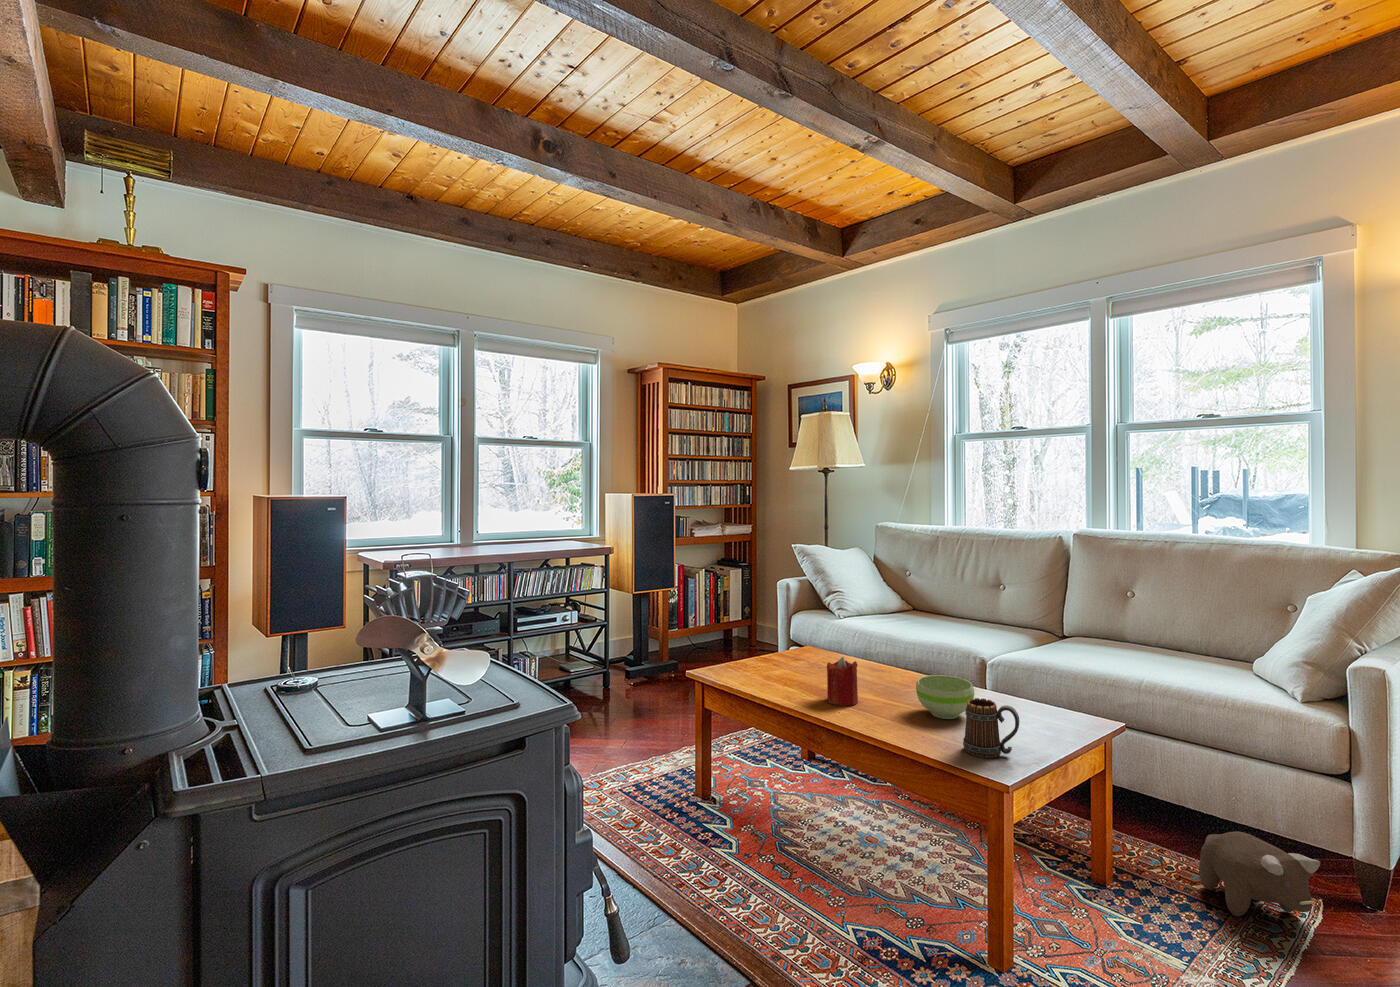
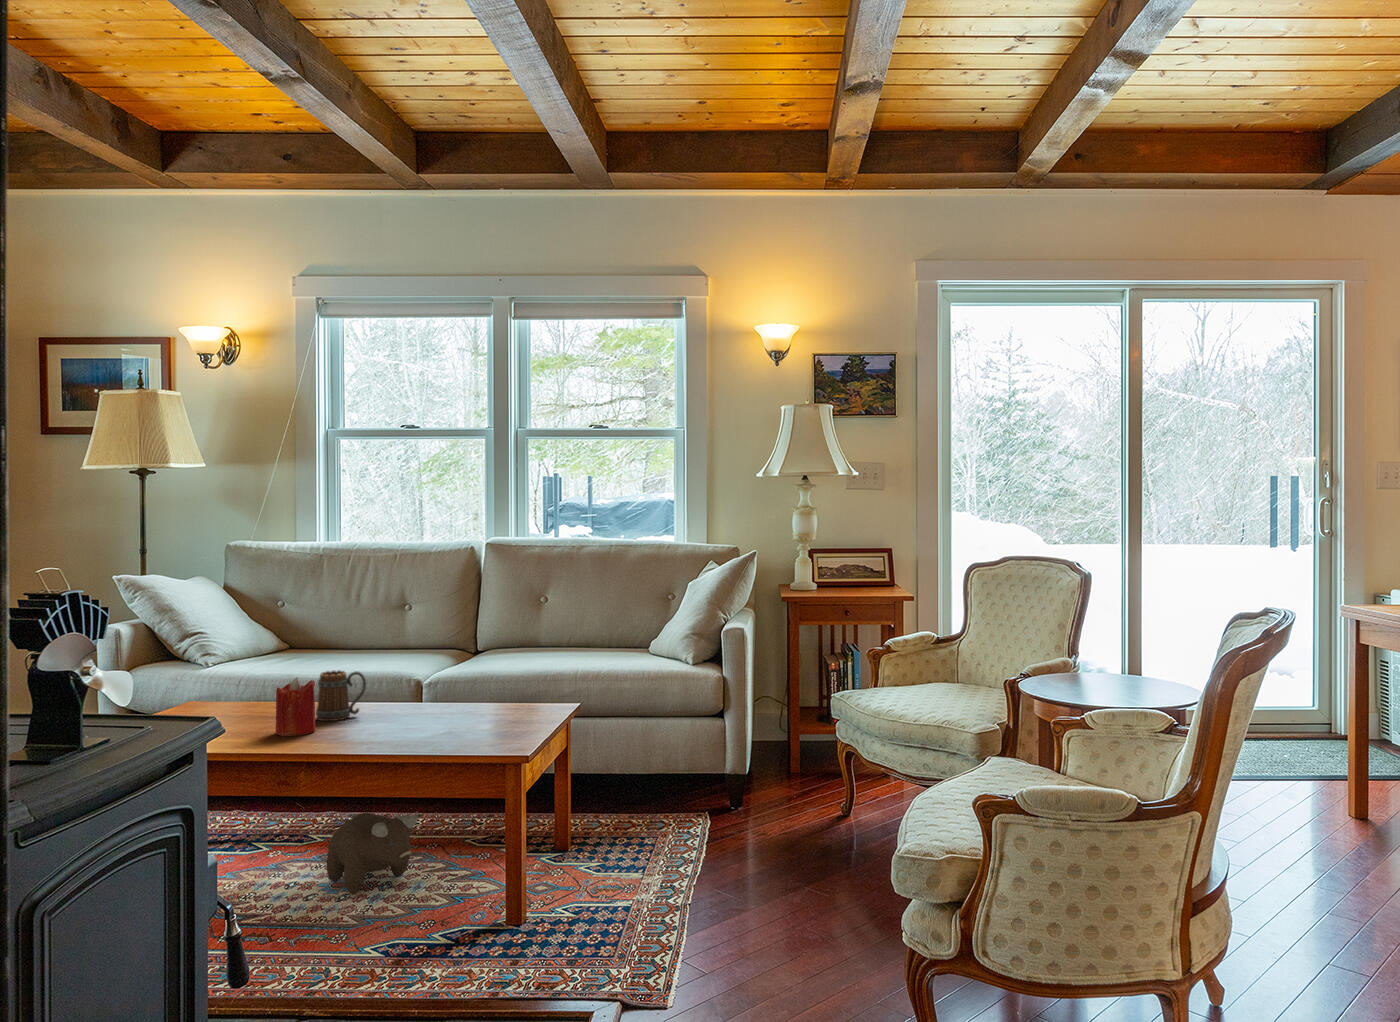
bowl: present [916,675,974,719] -> none [386,681,448,724]
mug: present [963,698,1019,758] -> present [316,670,366,721]
plush toy: present [1199,831,1320,916] -> present [327,813,418,894]

